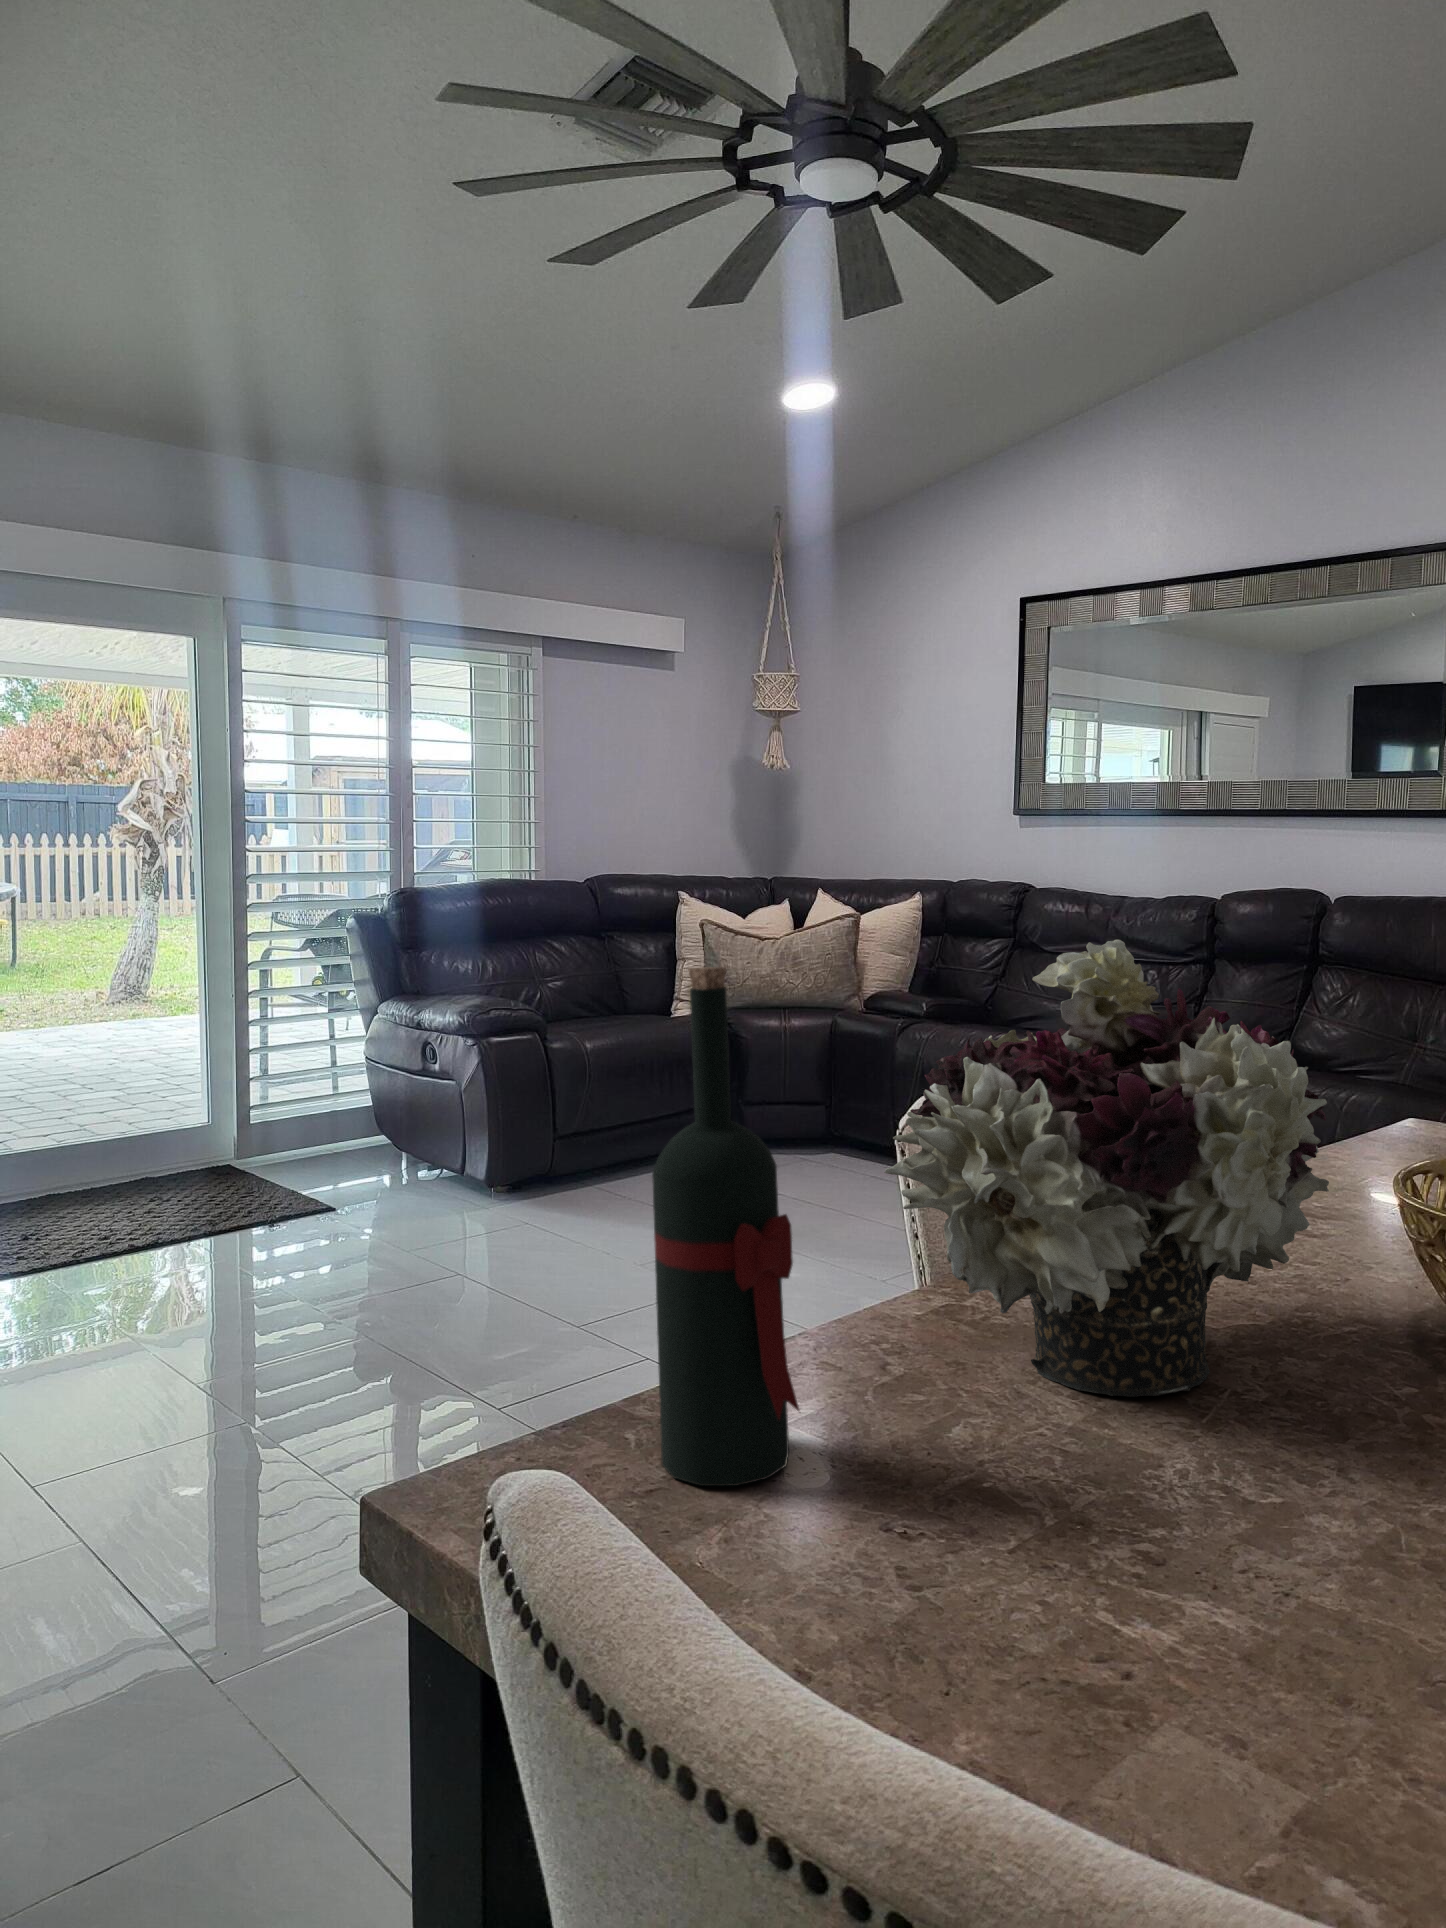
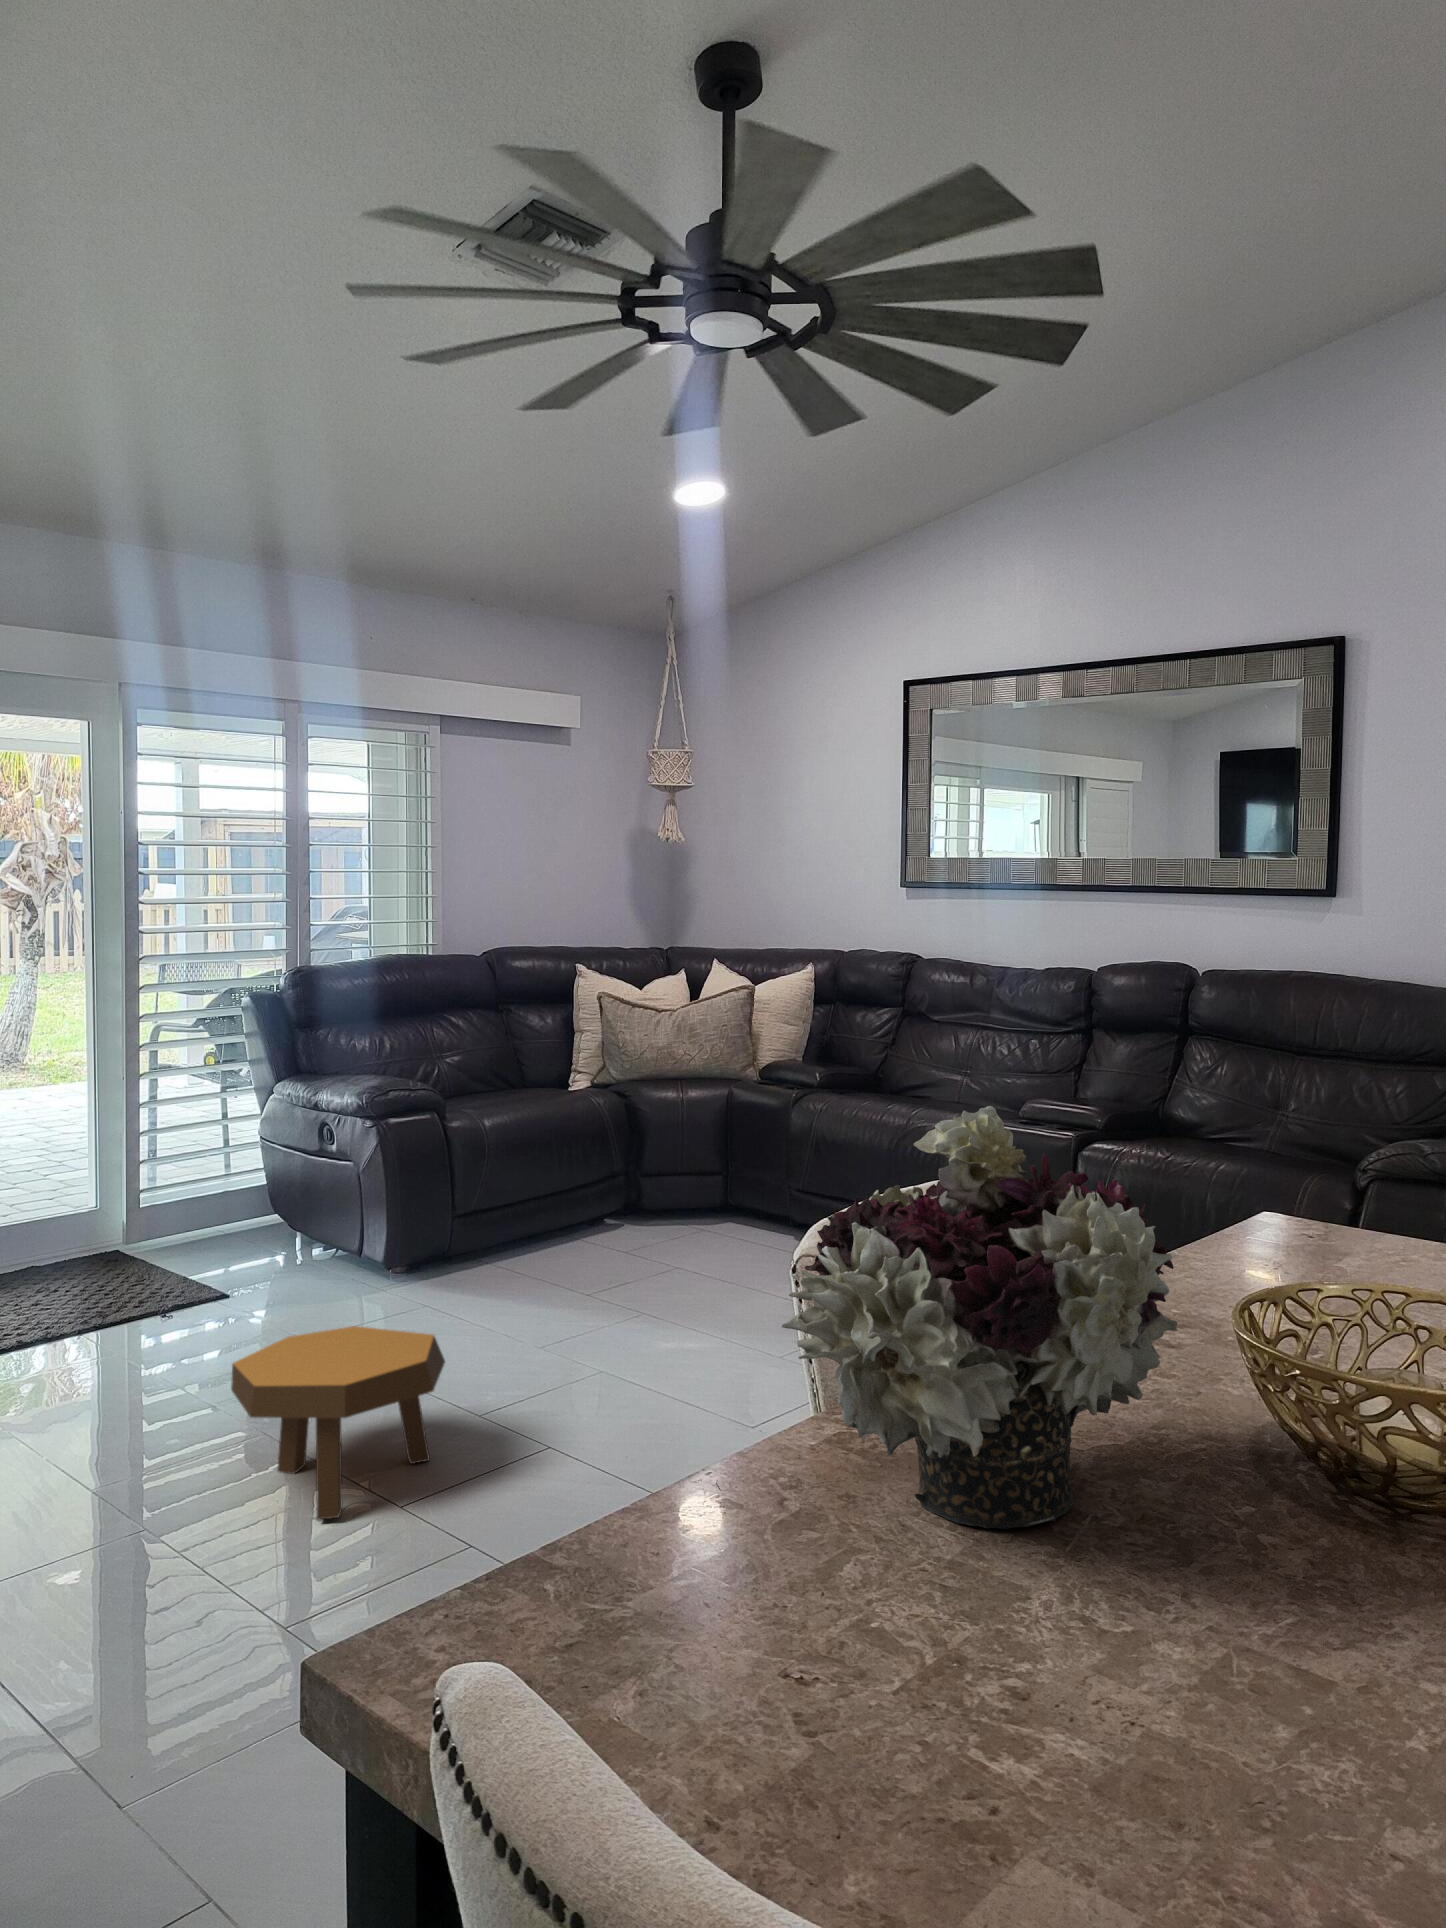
wine bottle: present [652,967,799,1486] -> none [571,1157,707,1638]
footstool: none [339,1236,548,1420] -> present [231,1326,445,1519]

